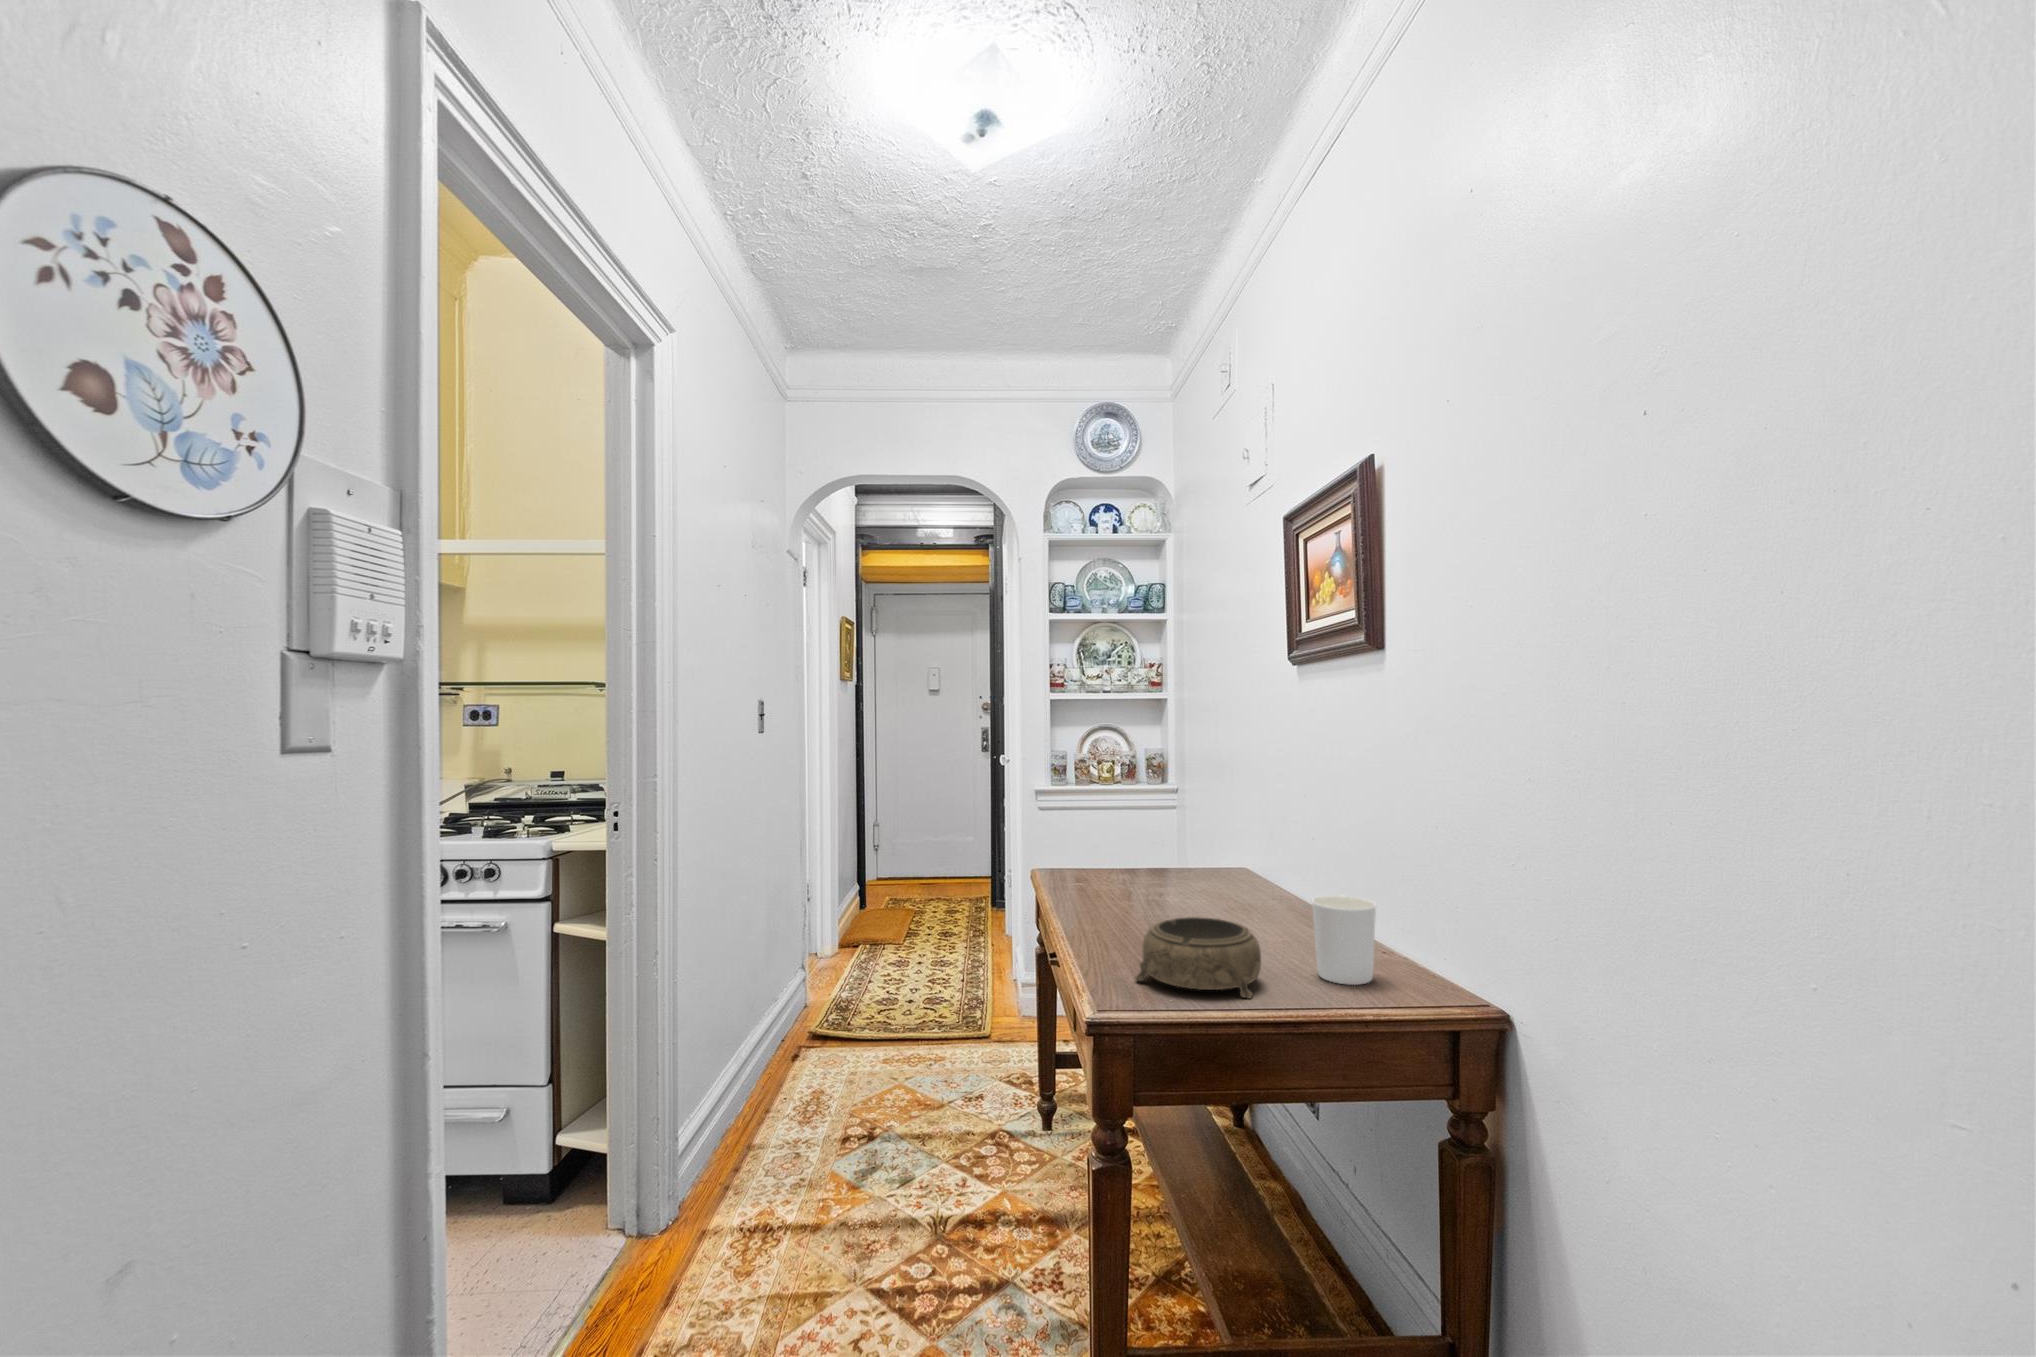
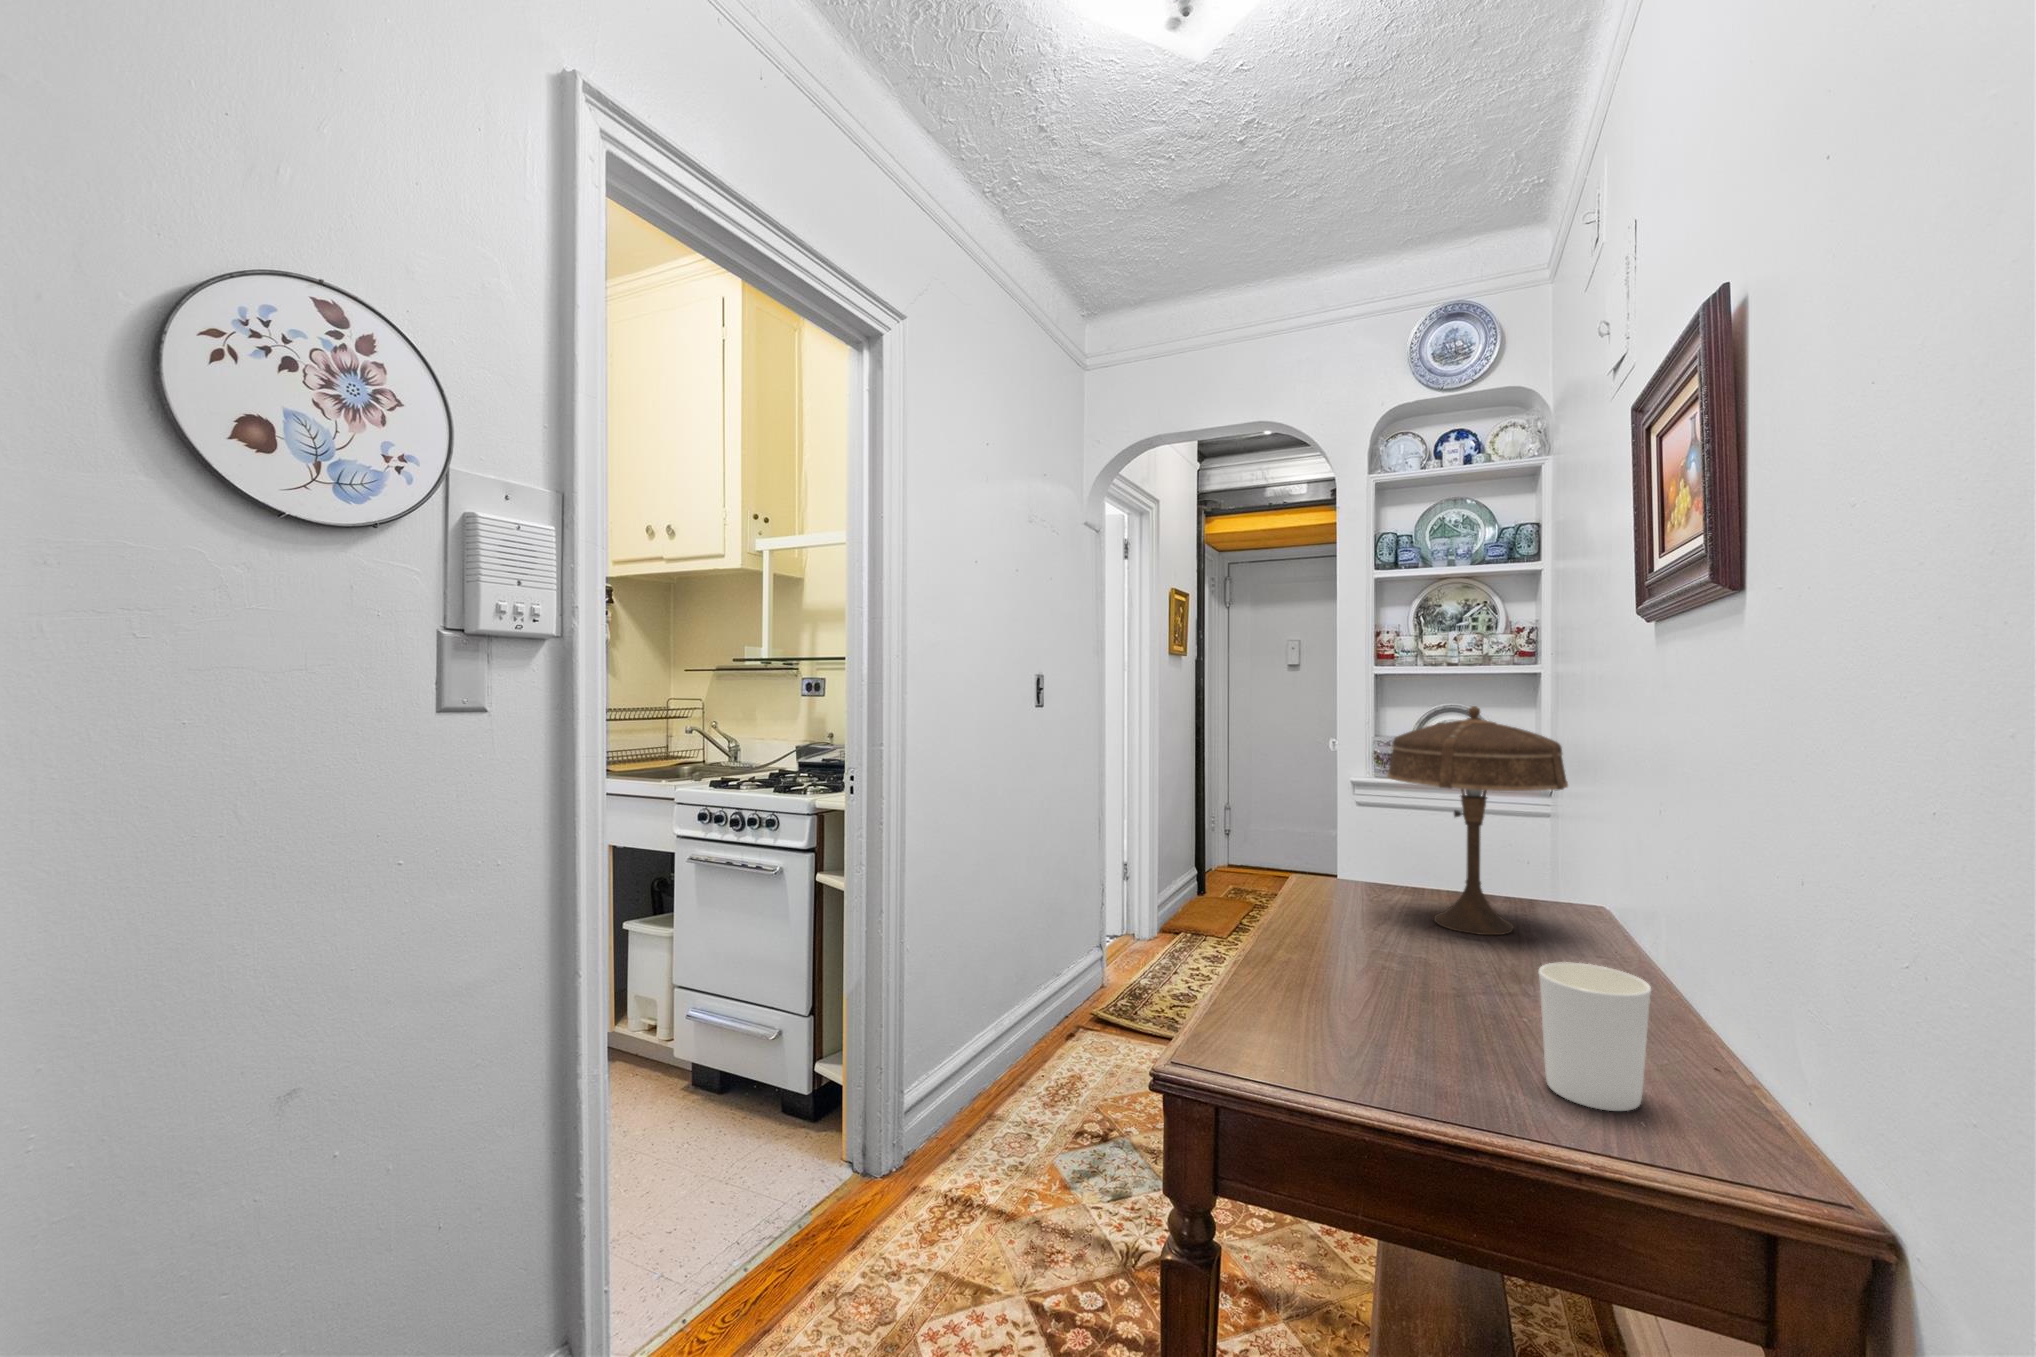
table lamp: none [1127,726,1250,897] -> present [1387,706,1568,935]
decorative bowl: present [1135,917,1261,999] -> none [1258,959,1442,1093]

